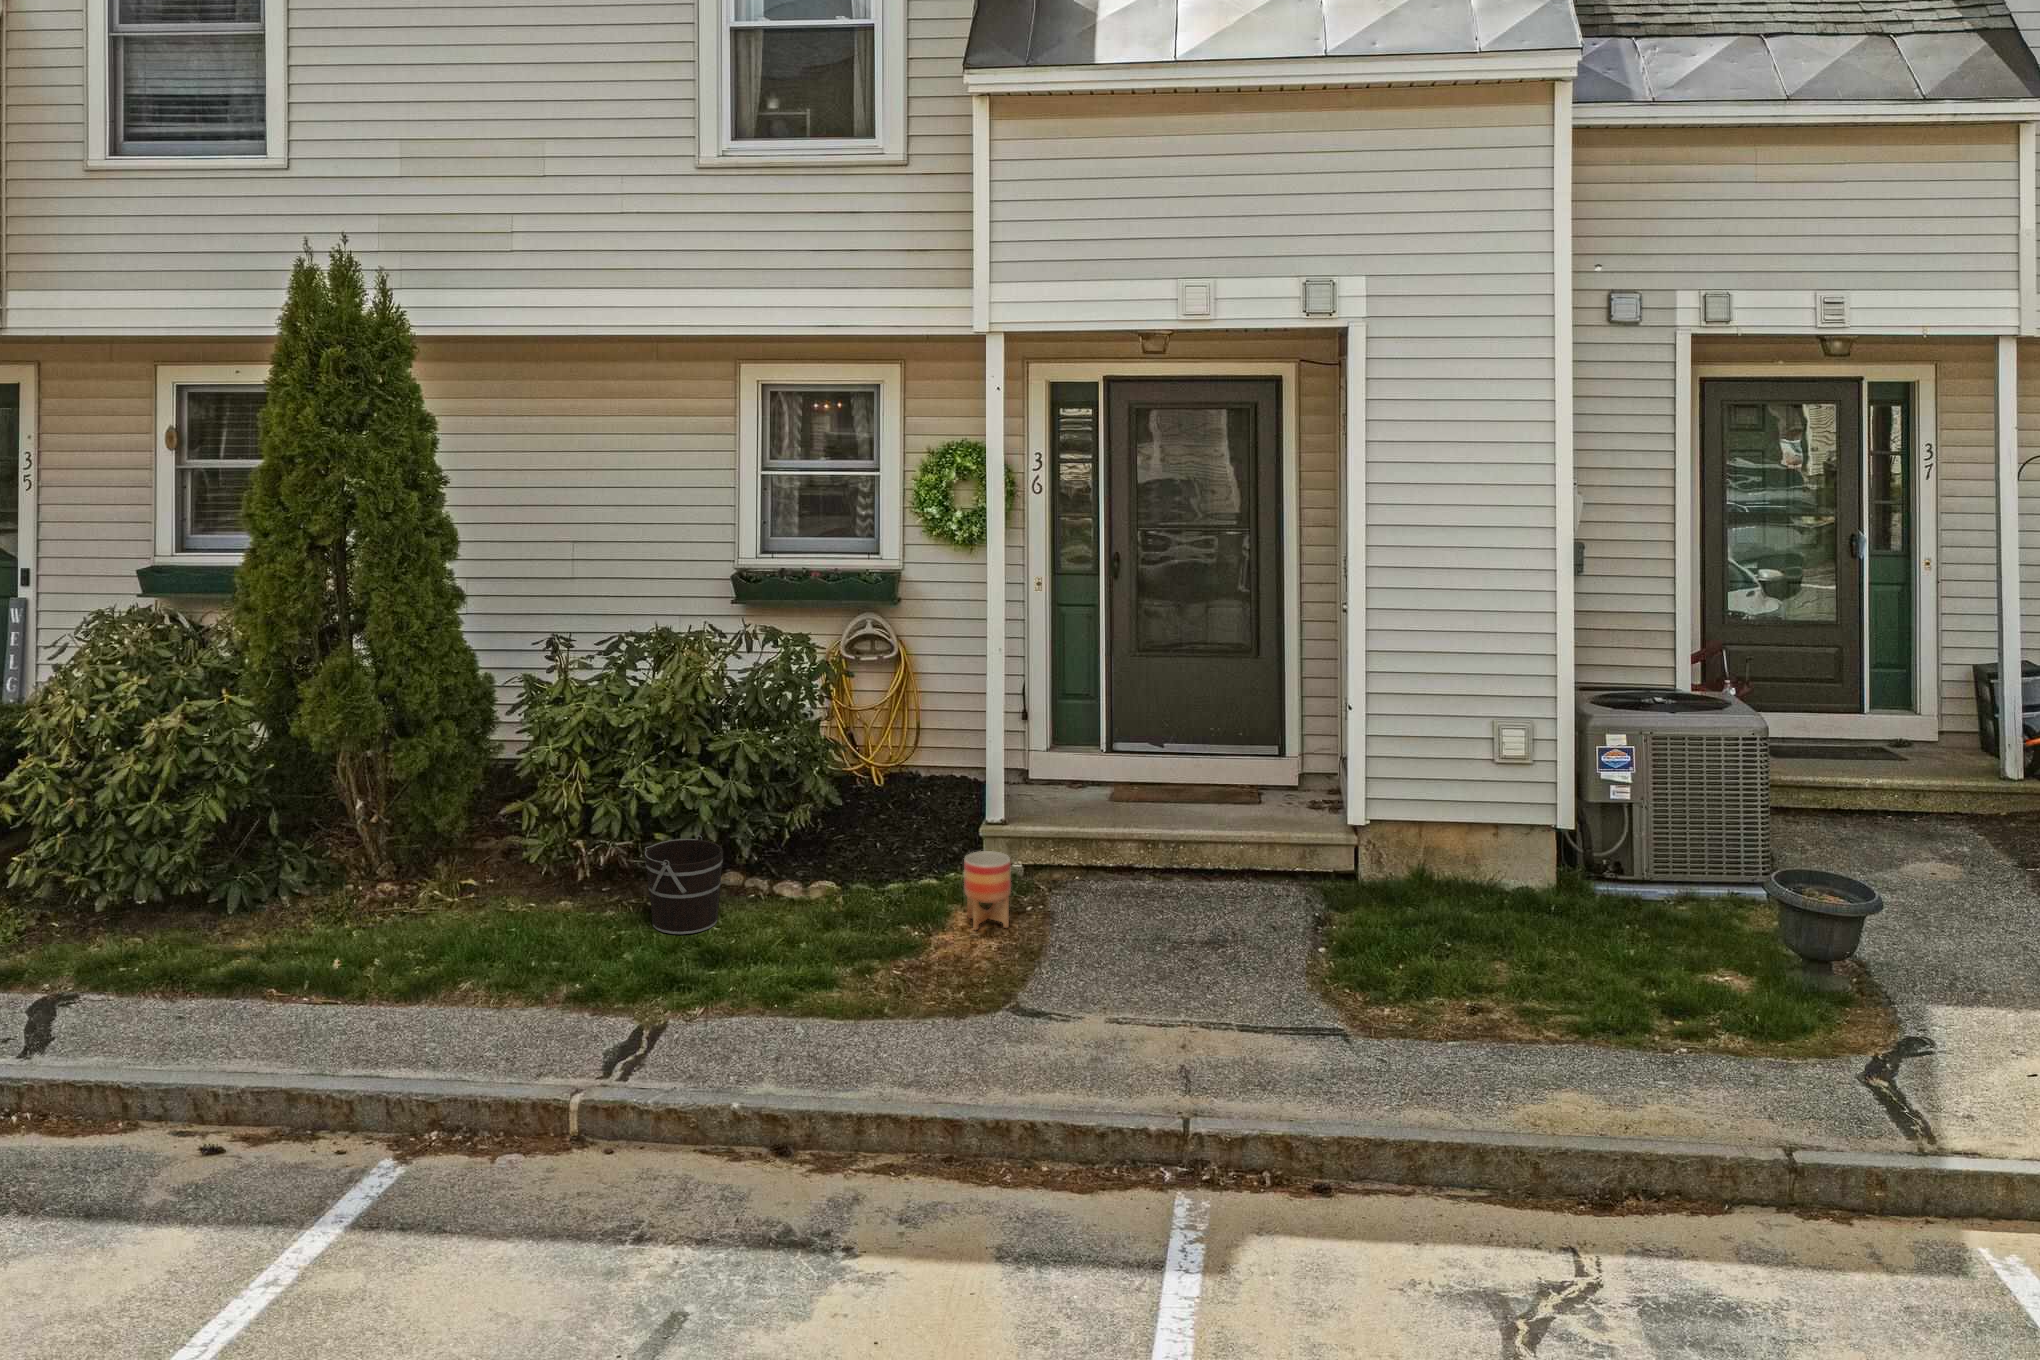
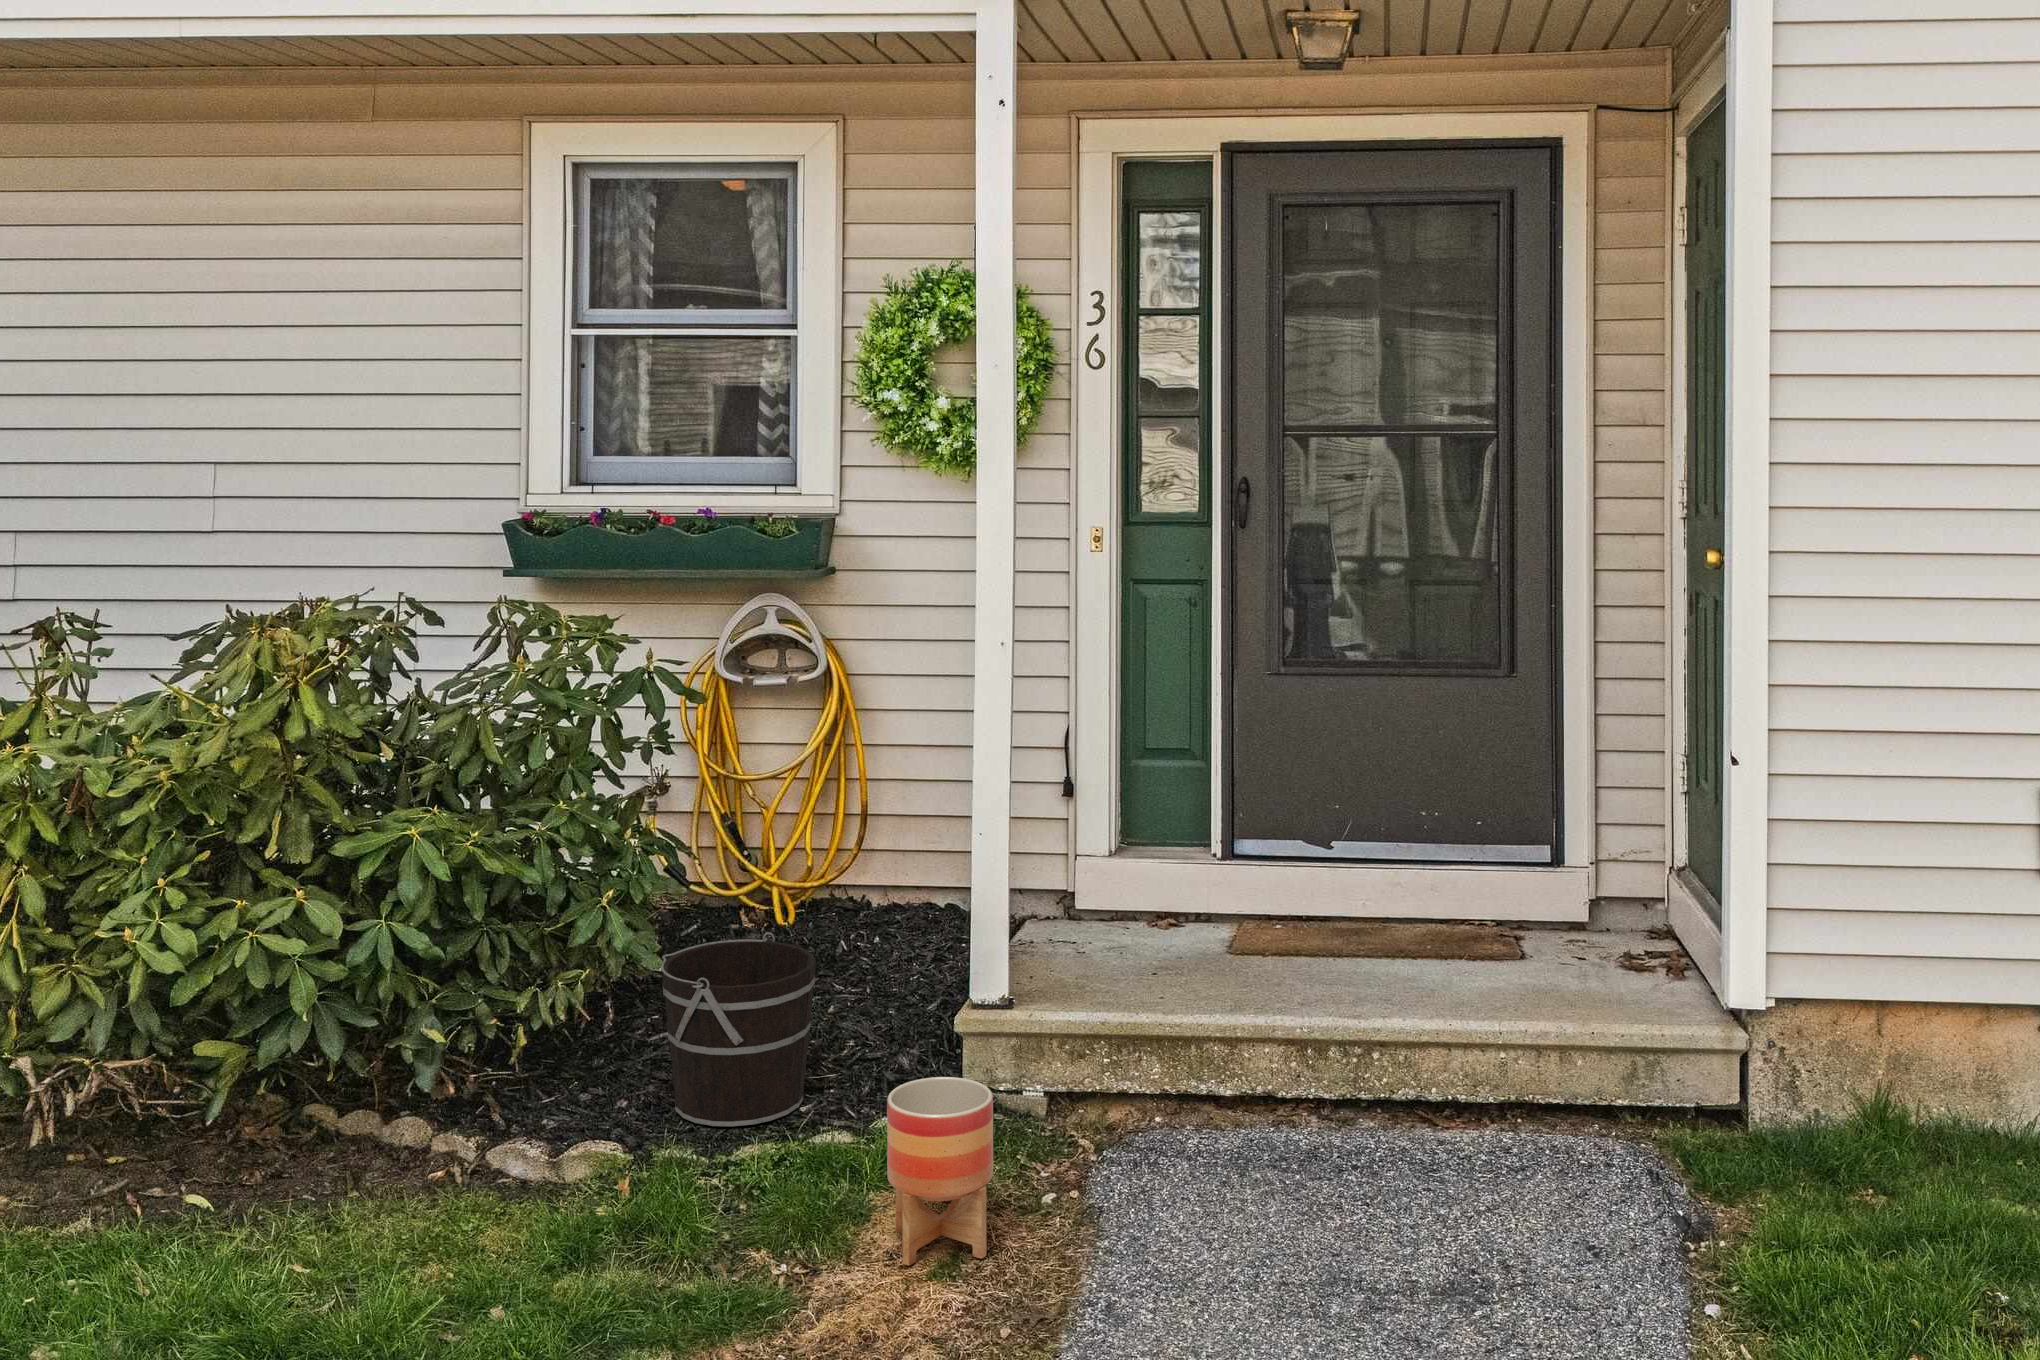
bucket: present [645,835,723,934] -> present [661,932,816,1126]

